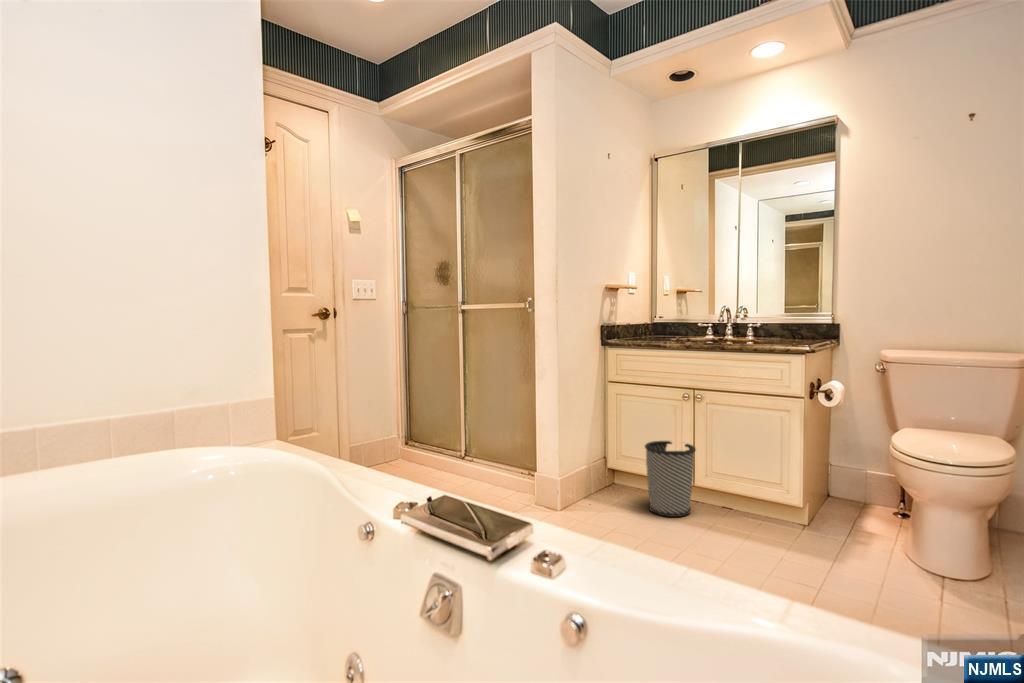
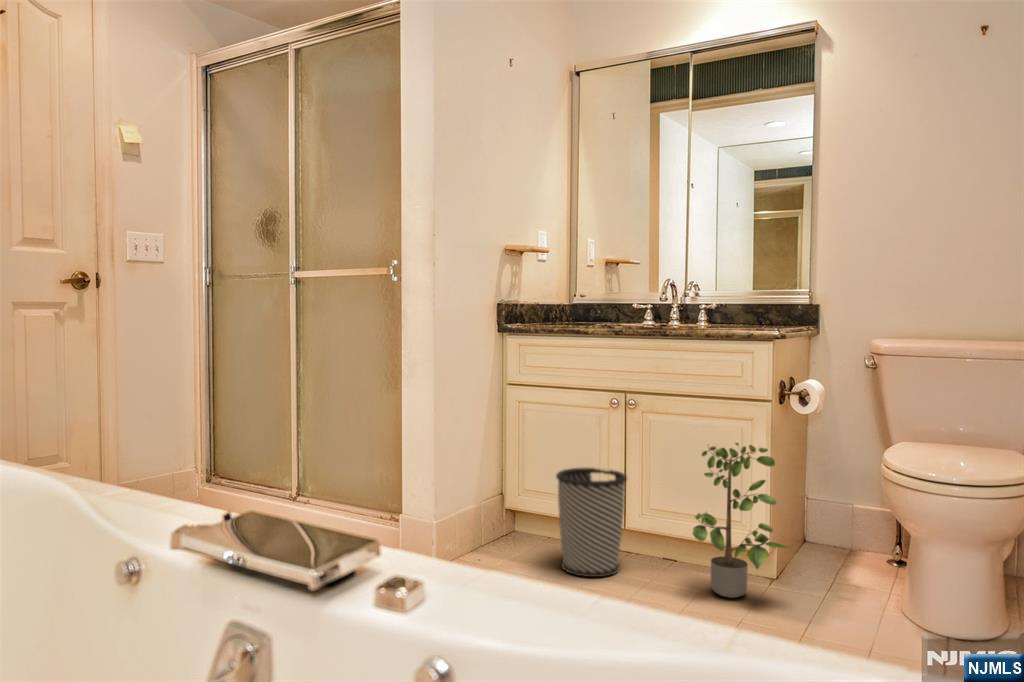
potted plant: none [745,426,820,535] -> present [693,443,789,598]

